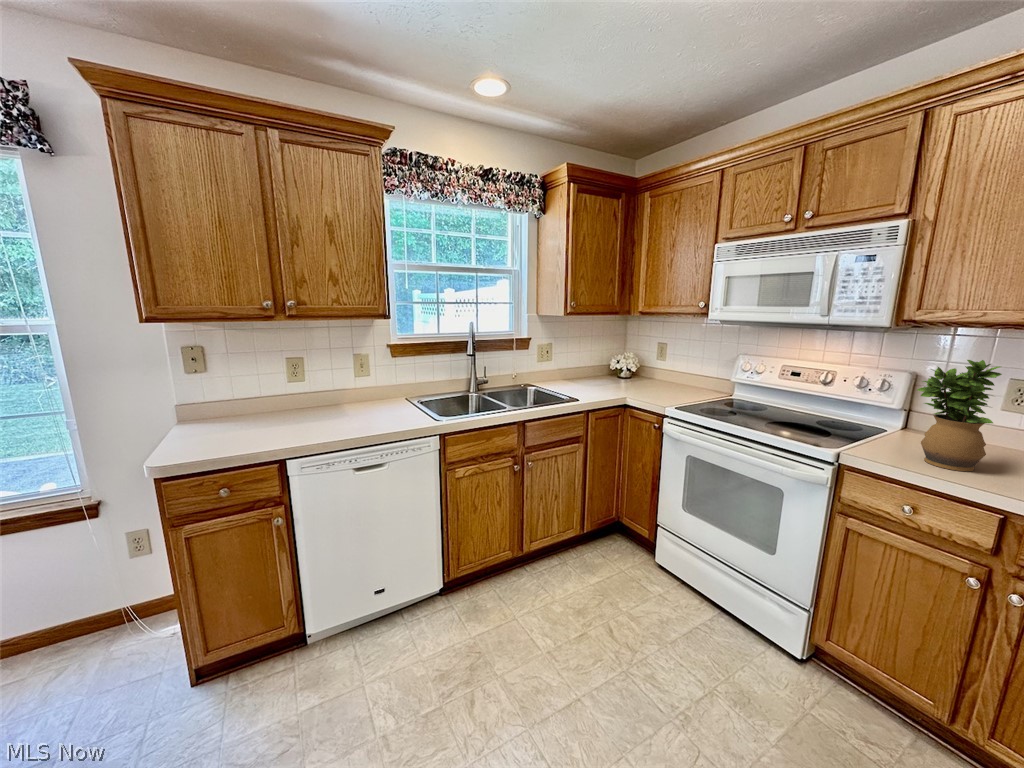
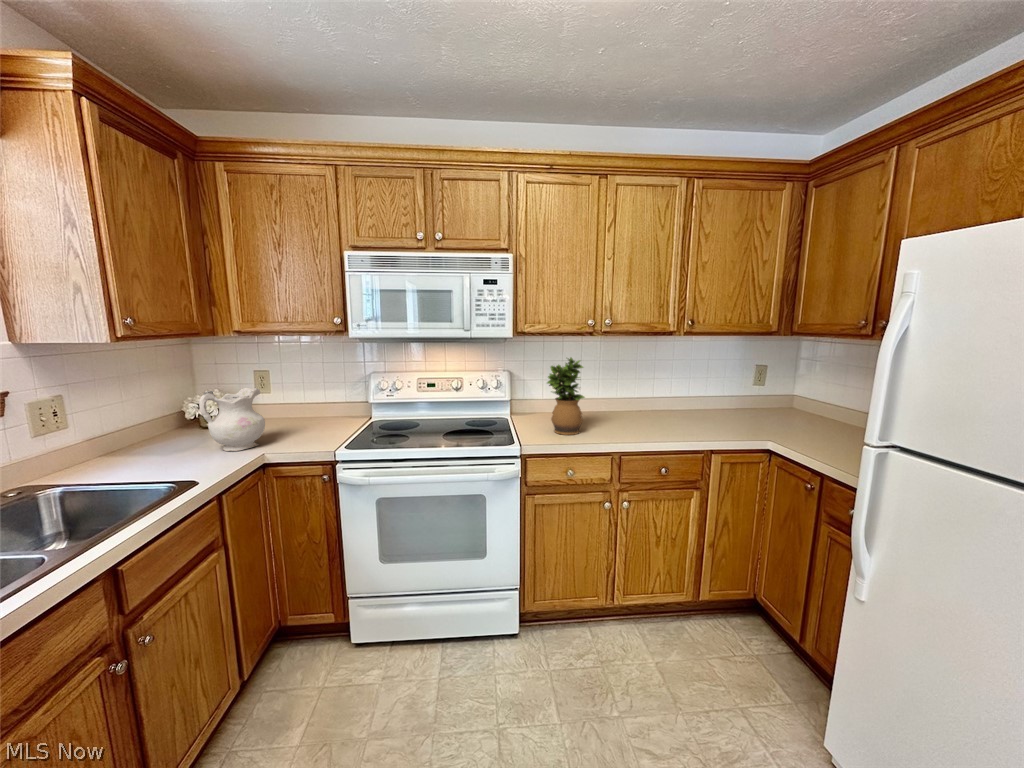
ceramic pitcher: none [601,350,639,393] -> present [199,388,265,451]

